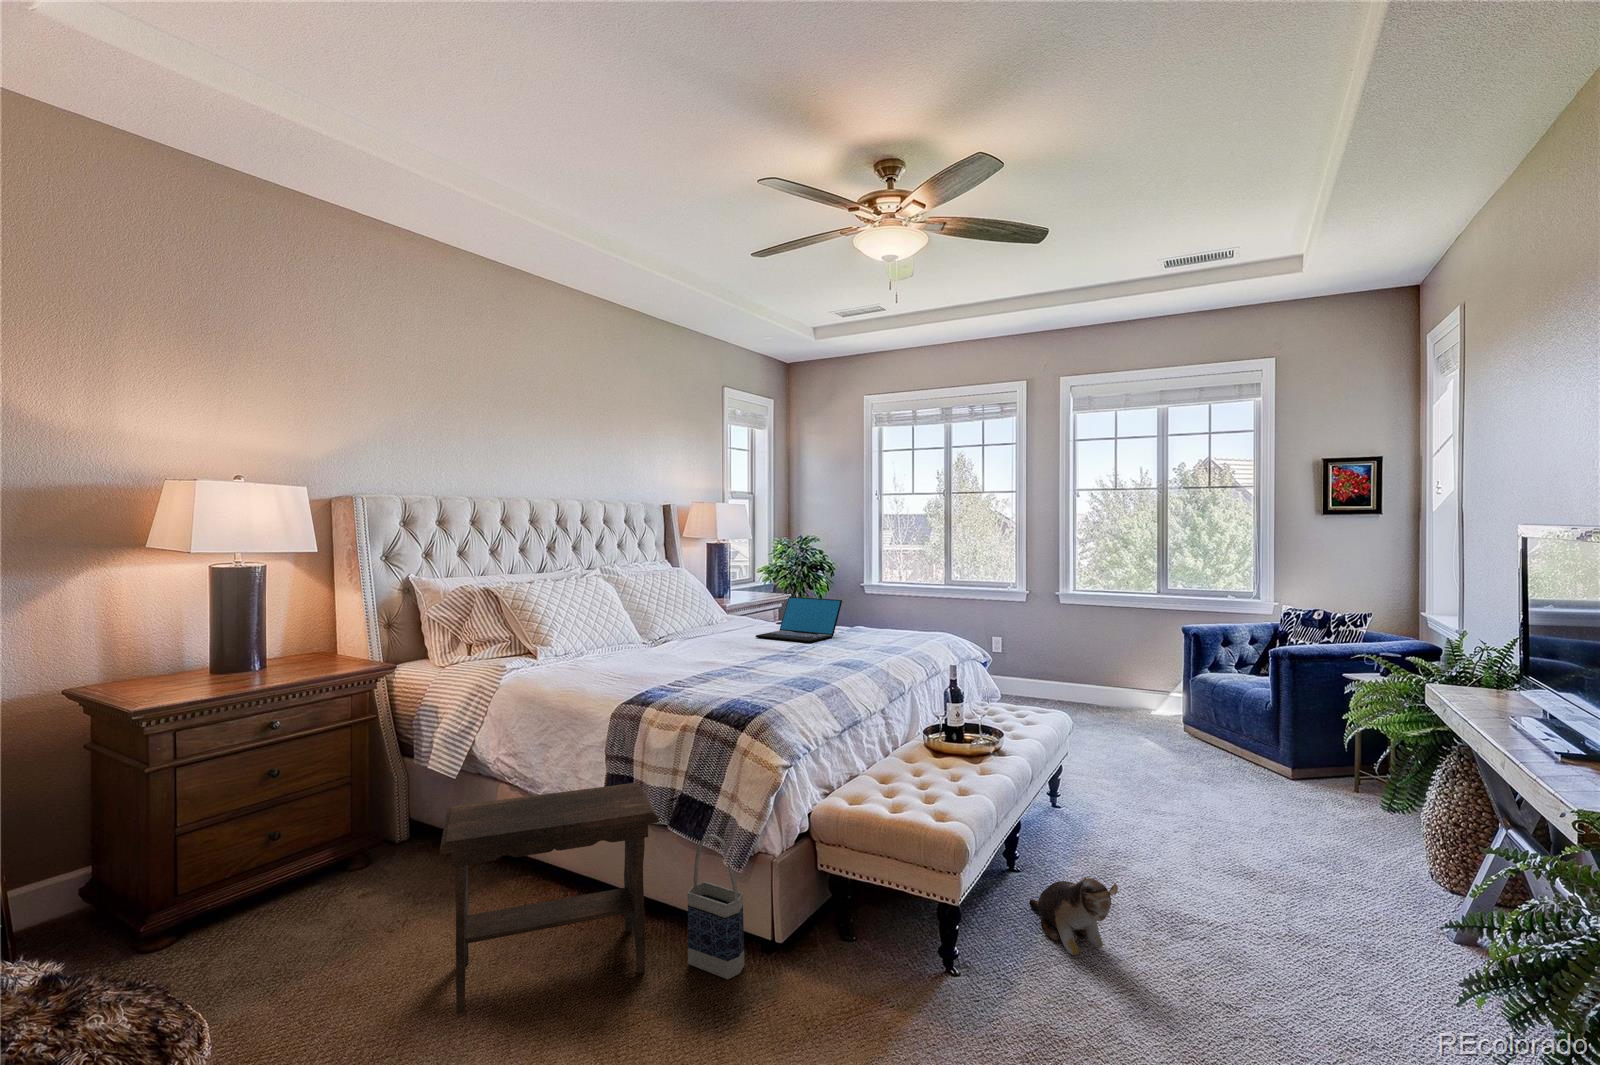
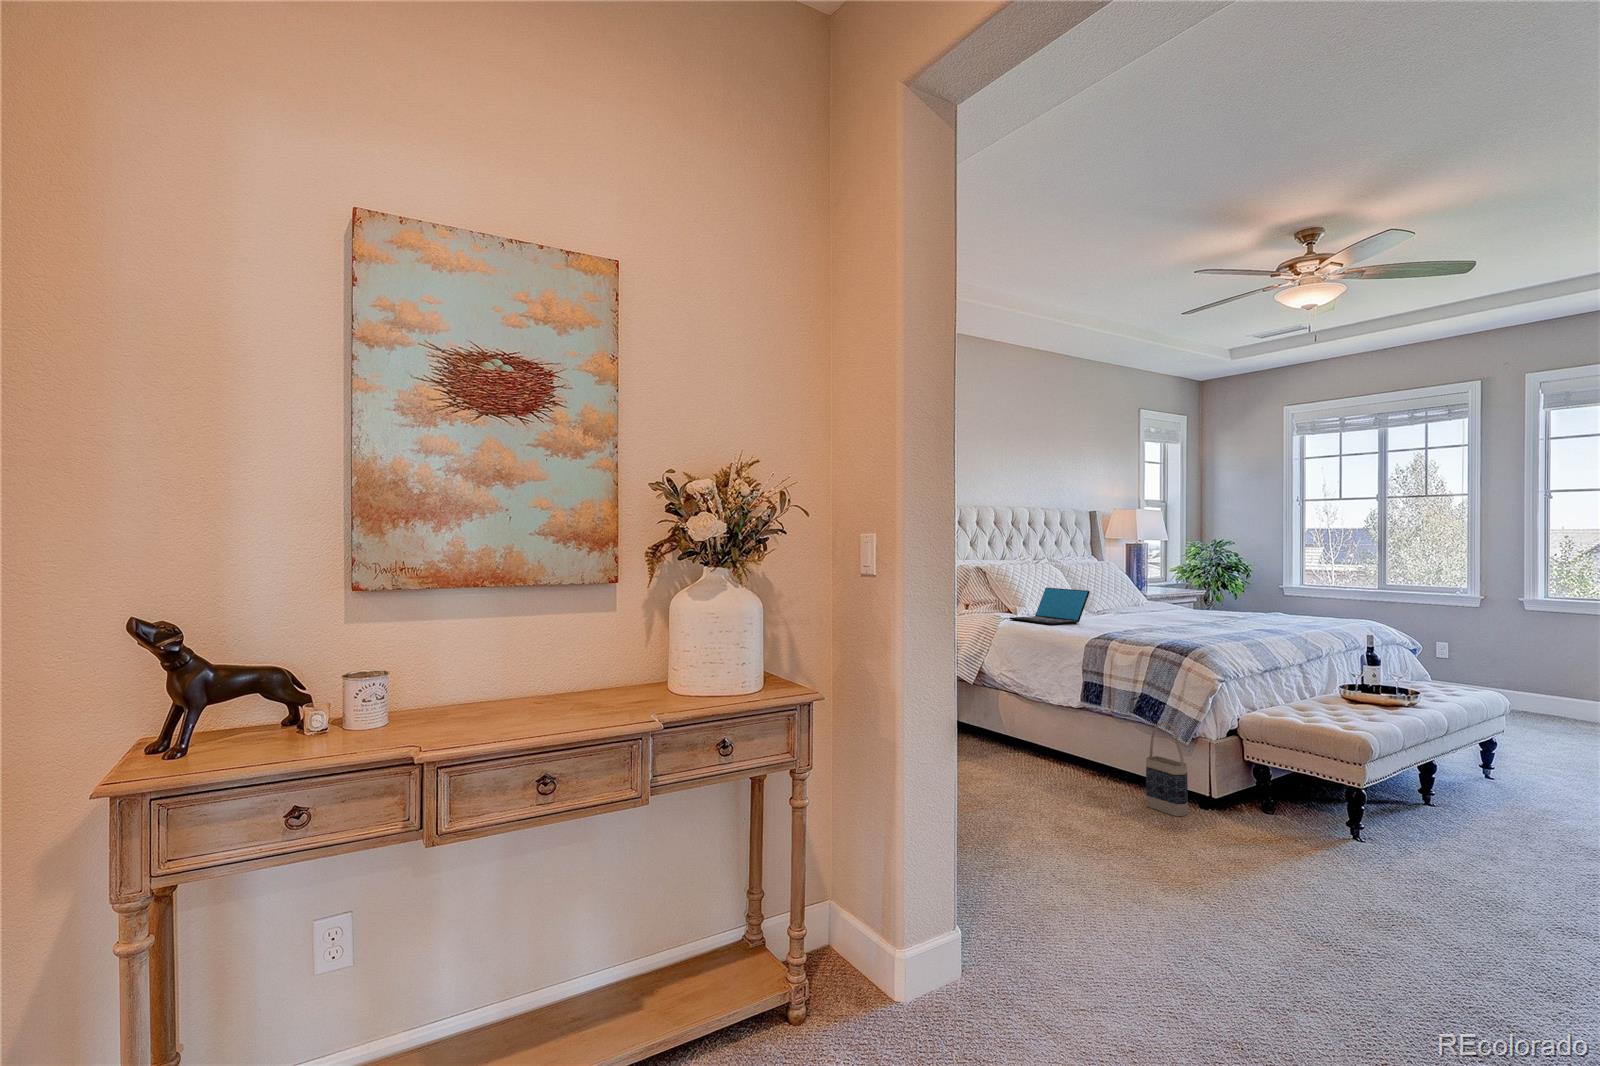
laptop: present [756,597,842,643] -> present [1010,588,1090,625]
footstool: present [440,783,659,1013] -> none [987,686,1127,805]
plush toy: present [1029,877,1118,955] -> none [1442,792,1521,853]

